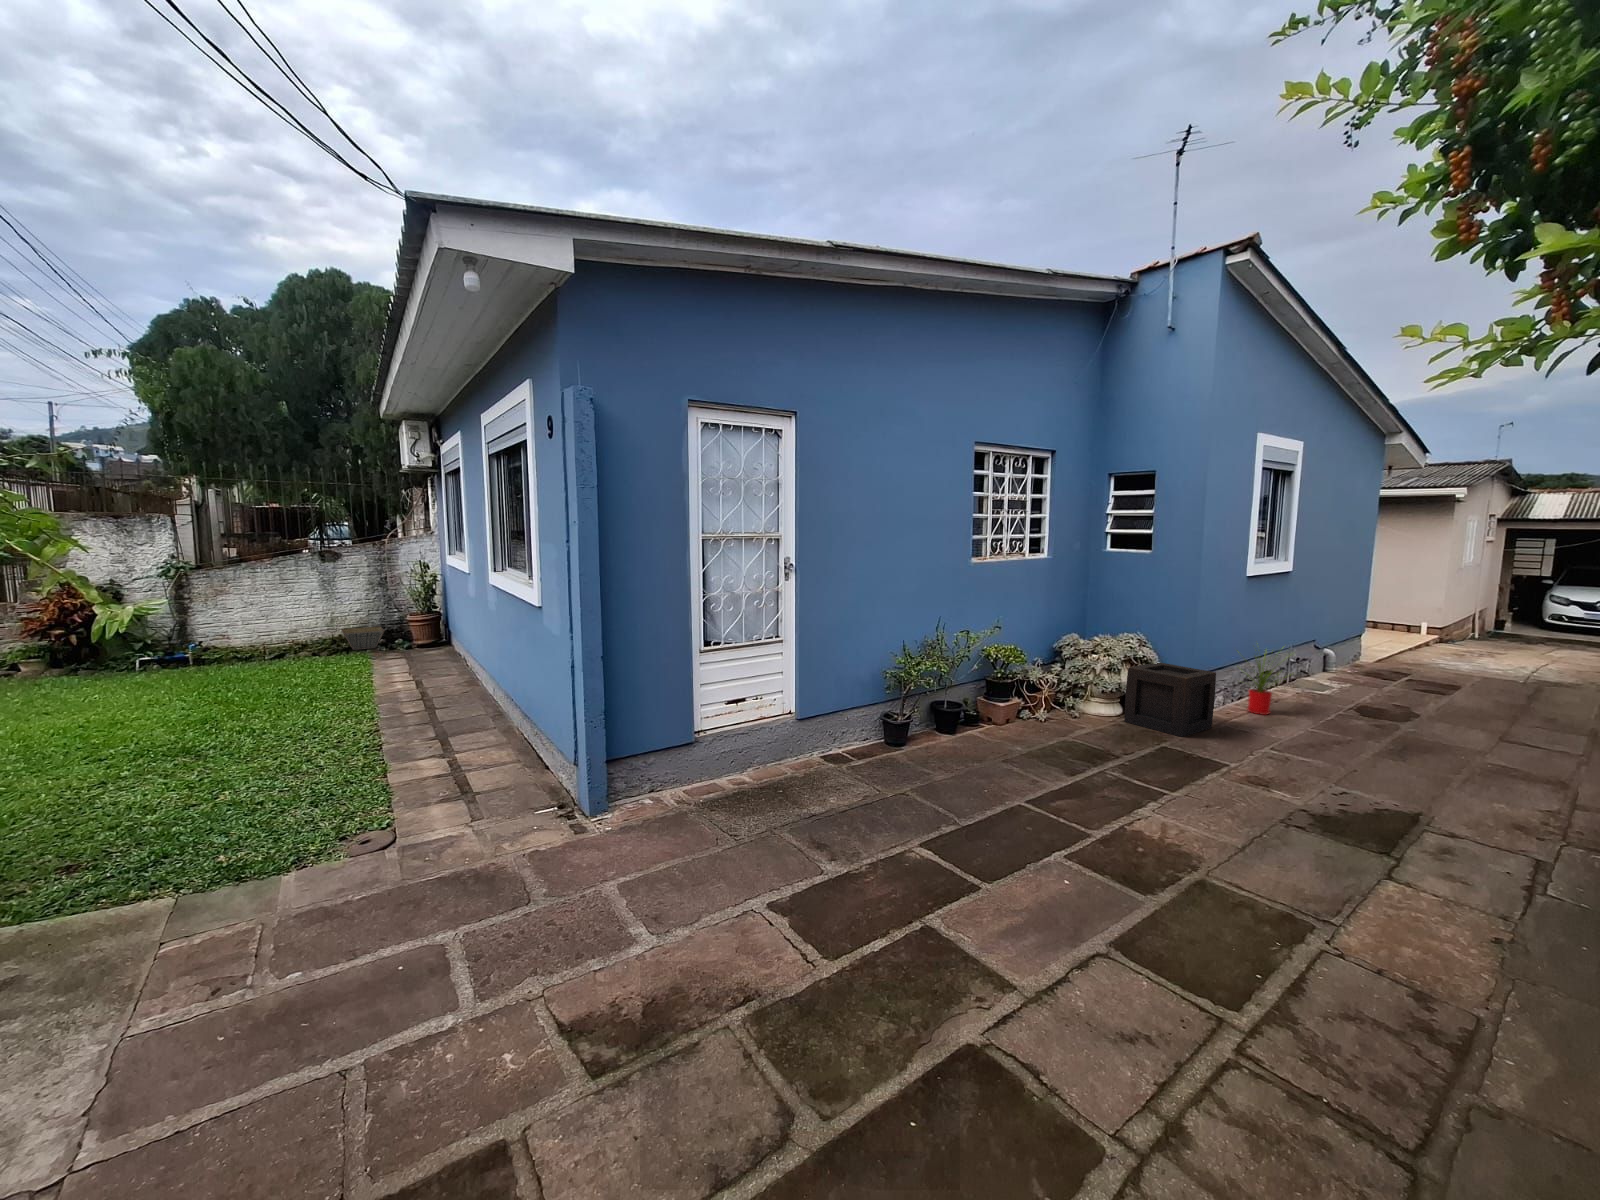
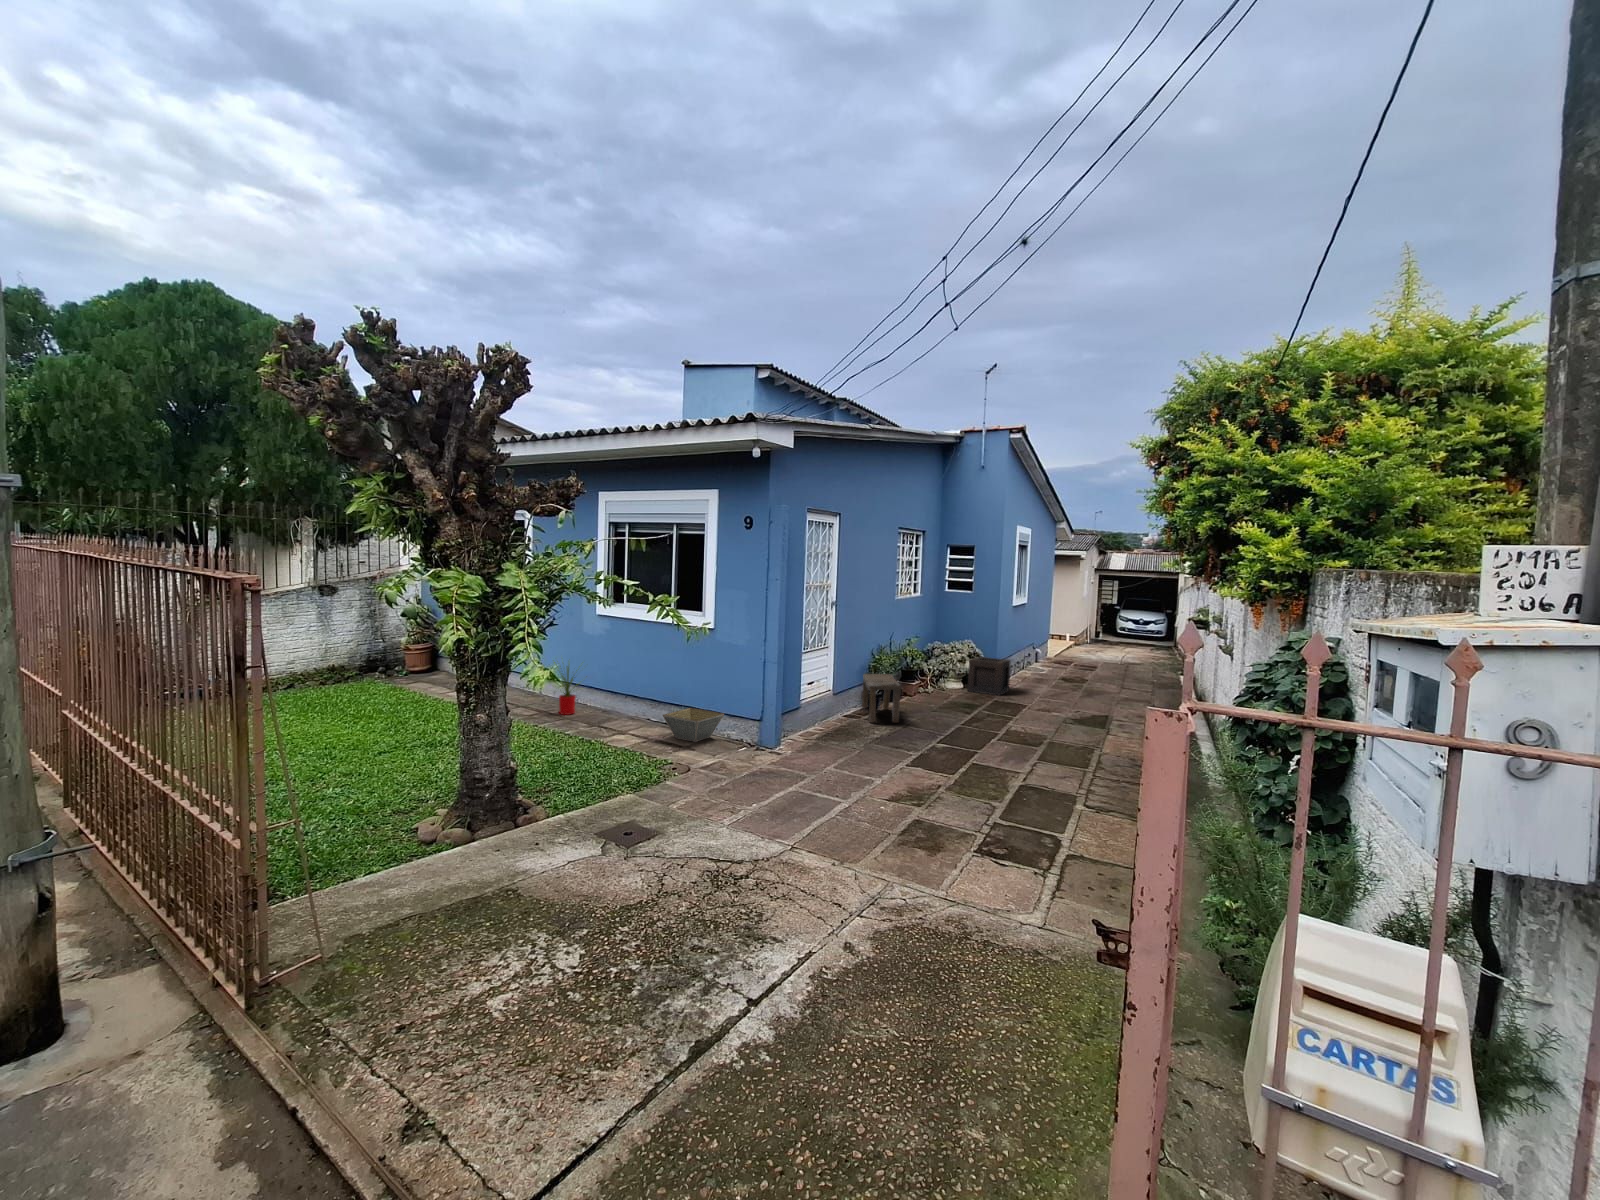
basket: present [341,626,385,650] -> present [663,708,724,742]
house plant: present [1247,654,1273,715] -> present [553,660,580,715]
bench: none [839,686,926,785] -> present [862,674,901,723]

